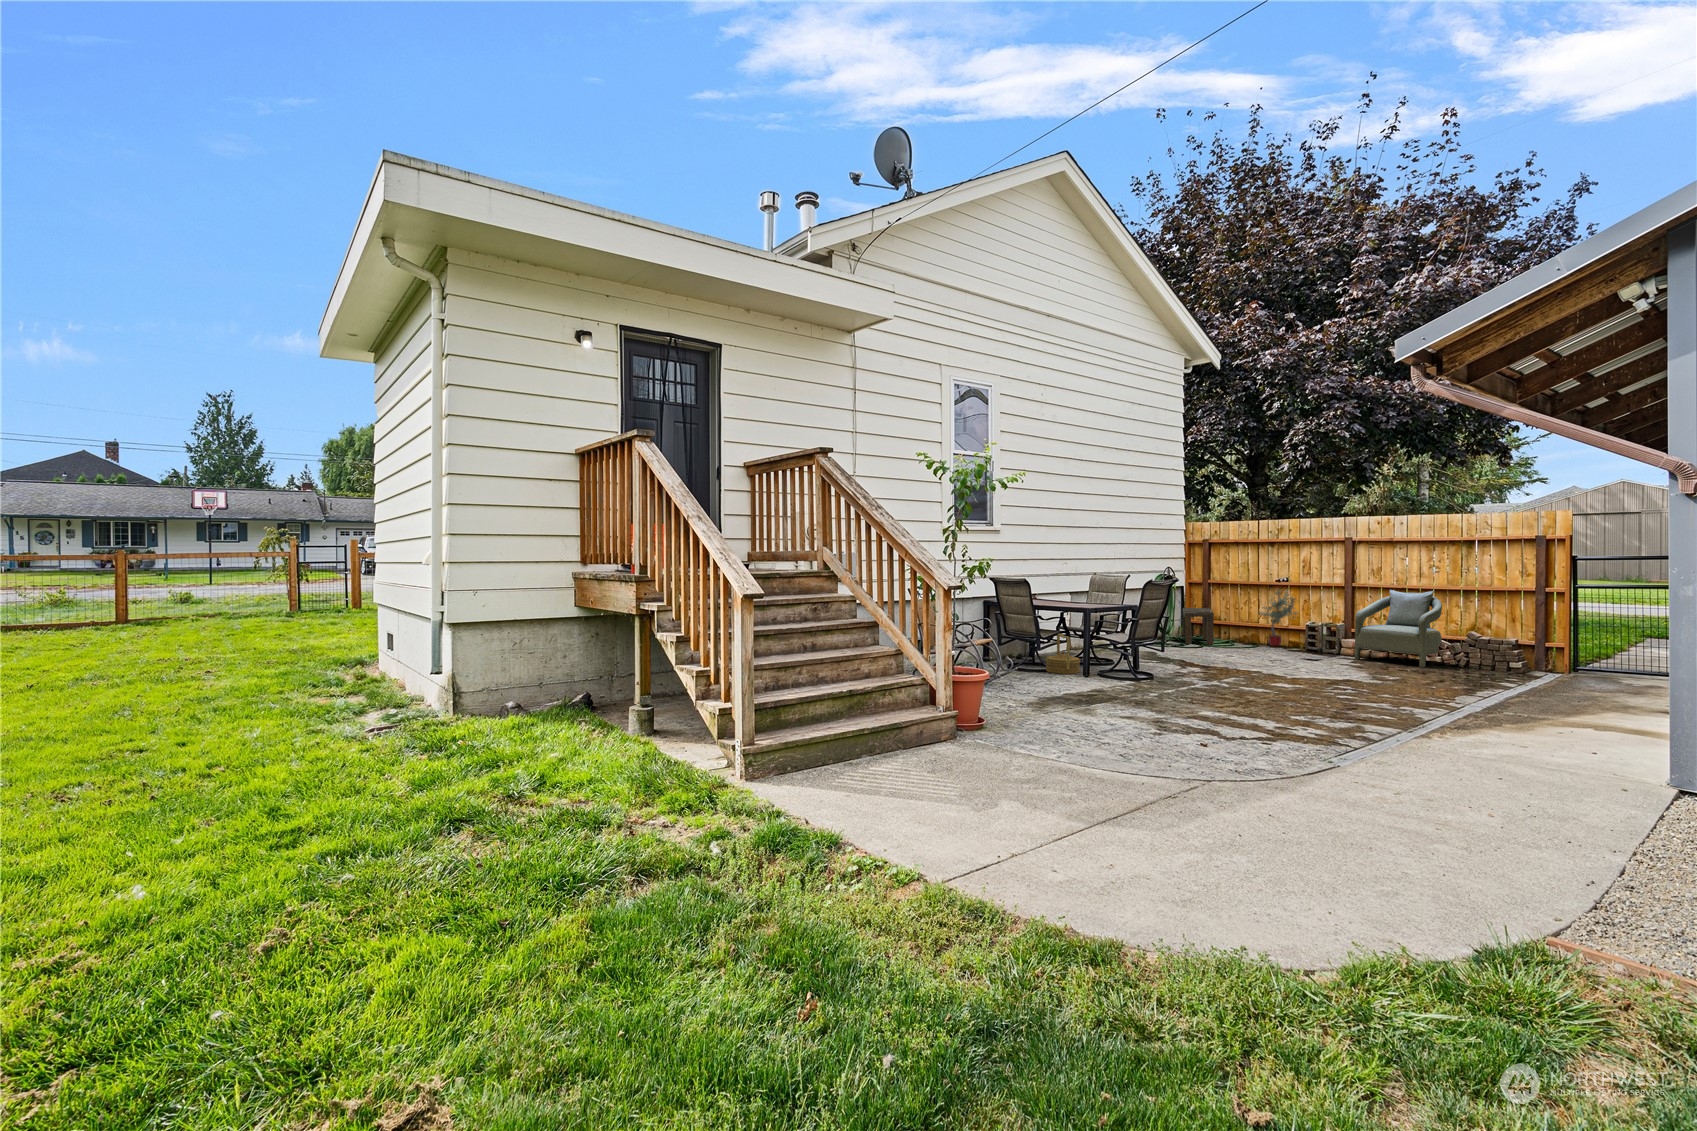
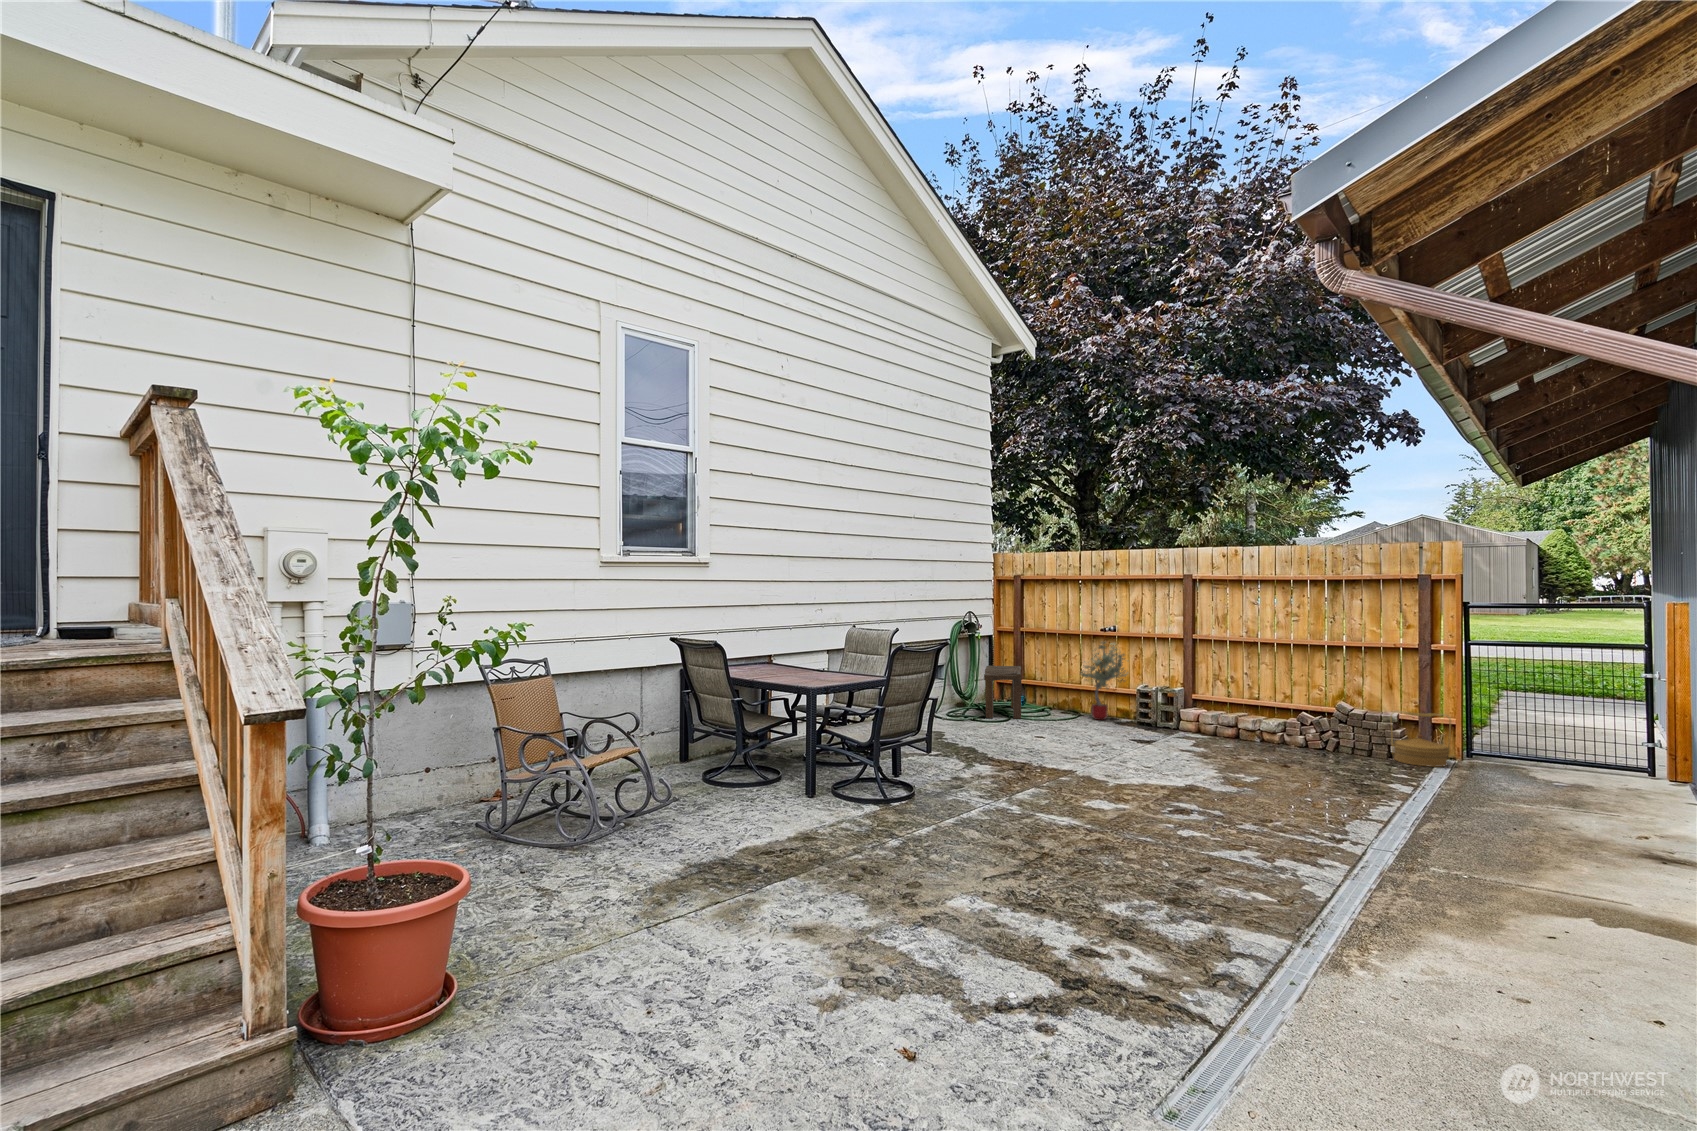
armchair: present [1355,590,1442,667] -> none [1198,644,1305,756]
woven basket: present [1045,634,1080,674] -> present [1390,711,1451,767]

